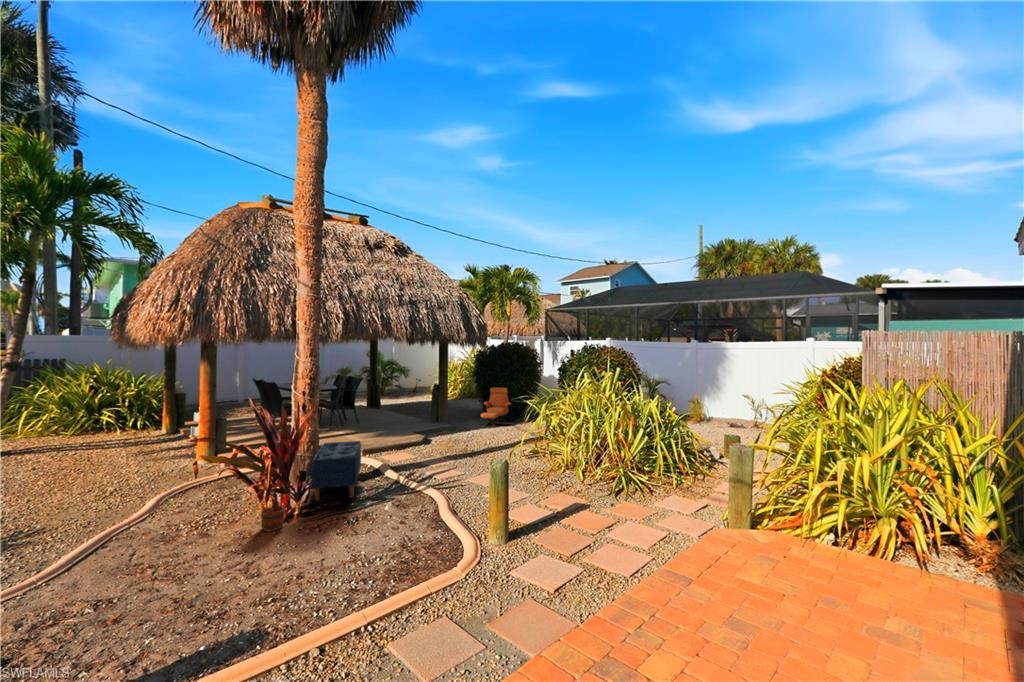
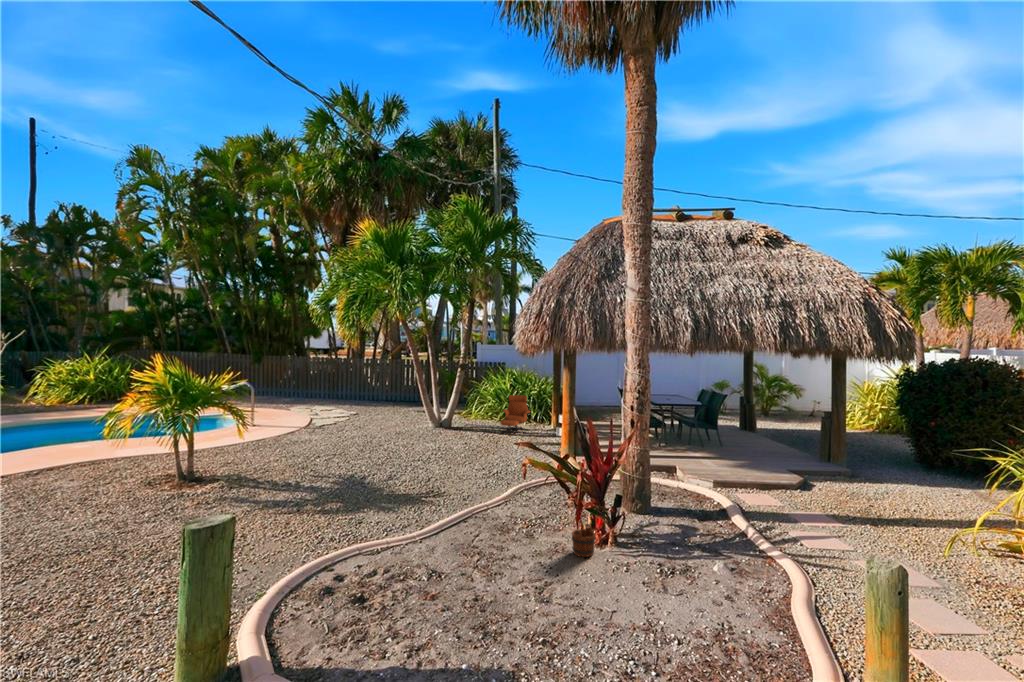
lounge chair: present [481,388,511,426] -> present [501,395,530,433]
bench: present [312,441,361,501] -> none [634,468,701,542]

